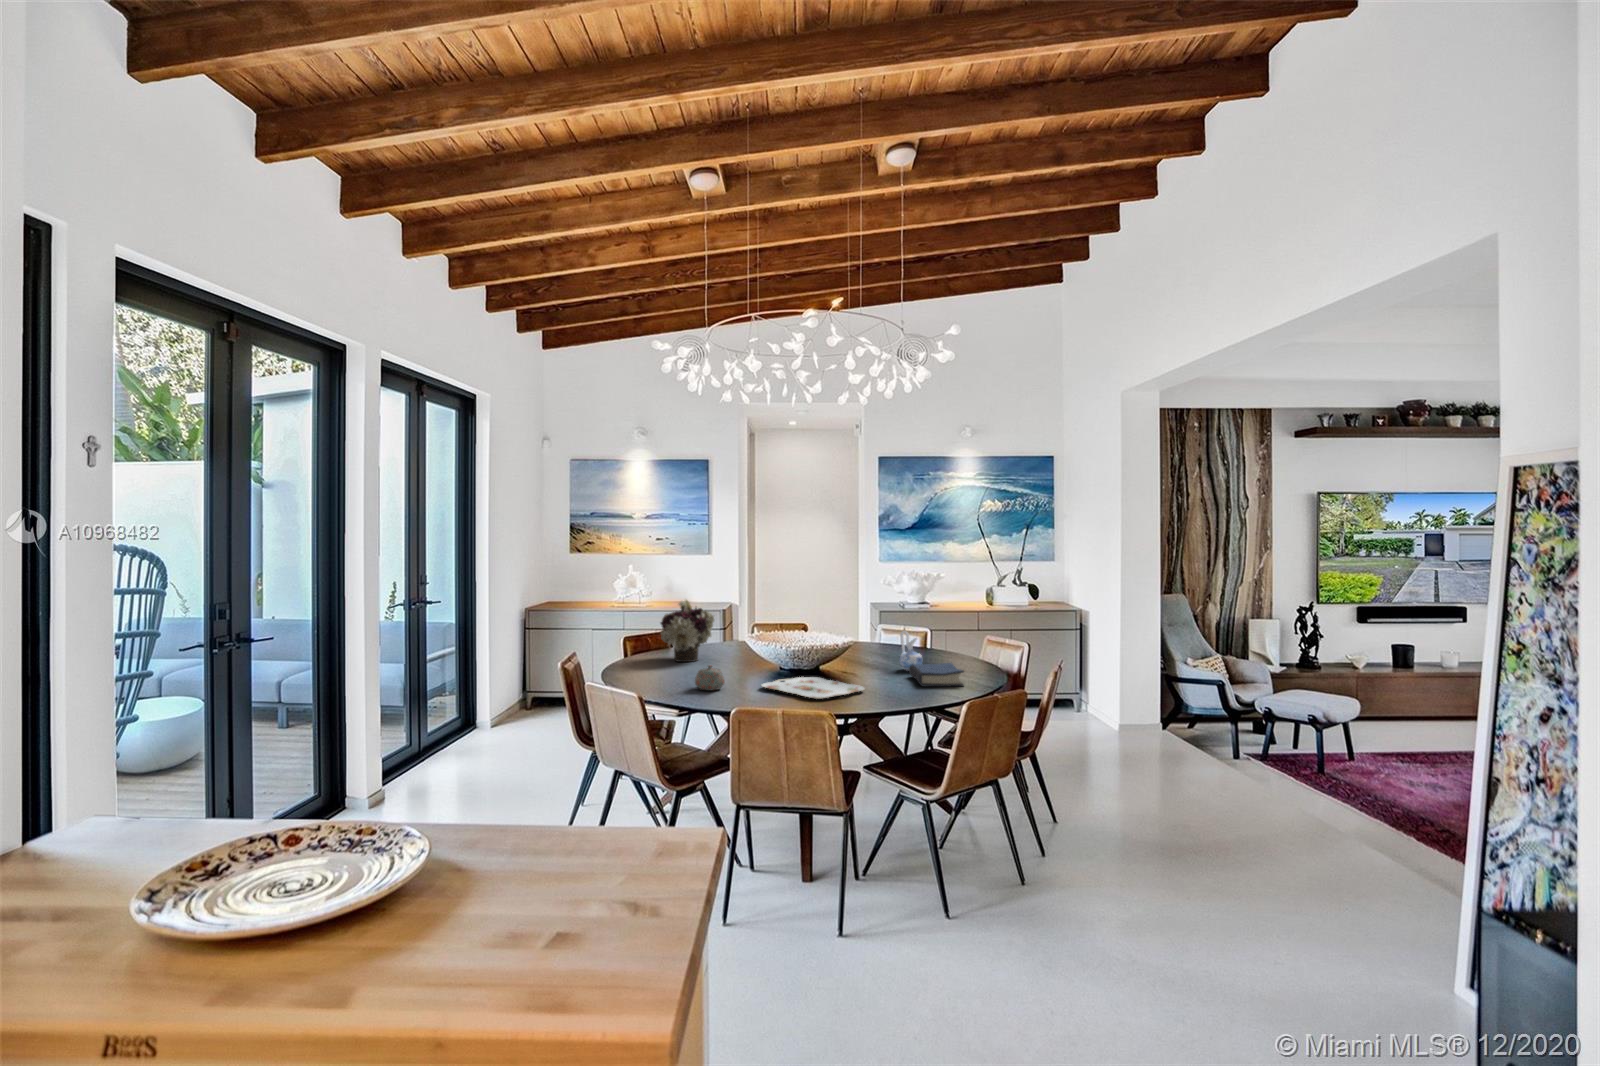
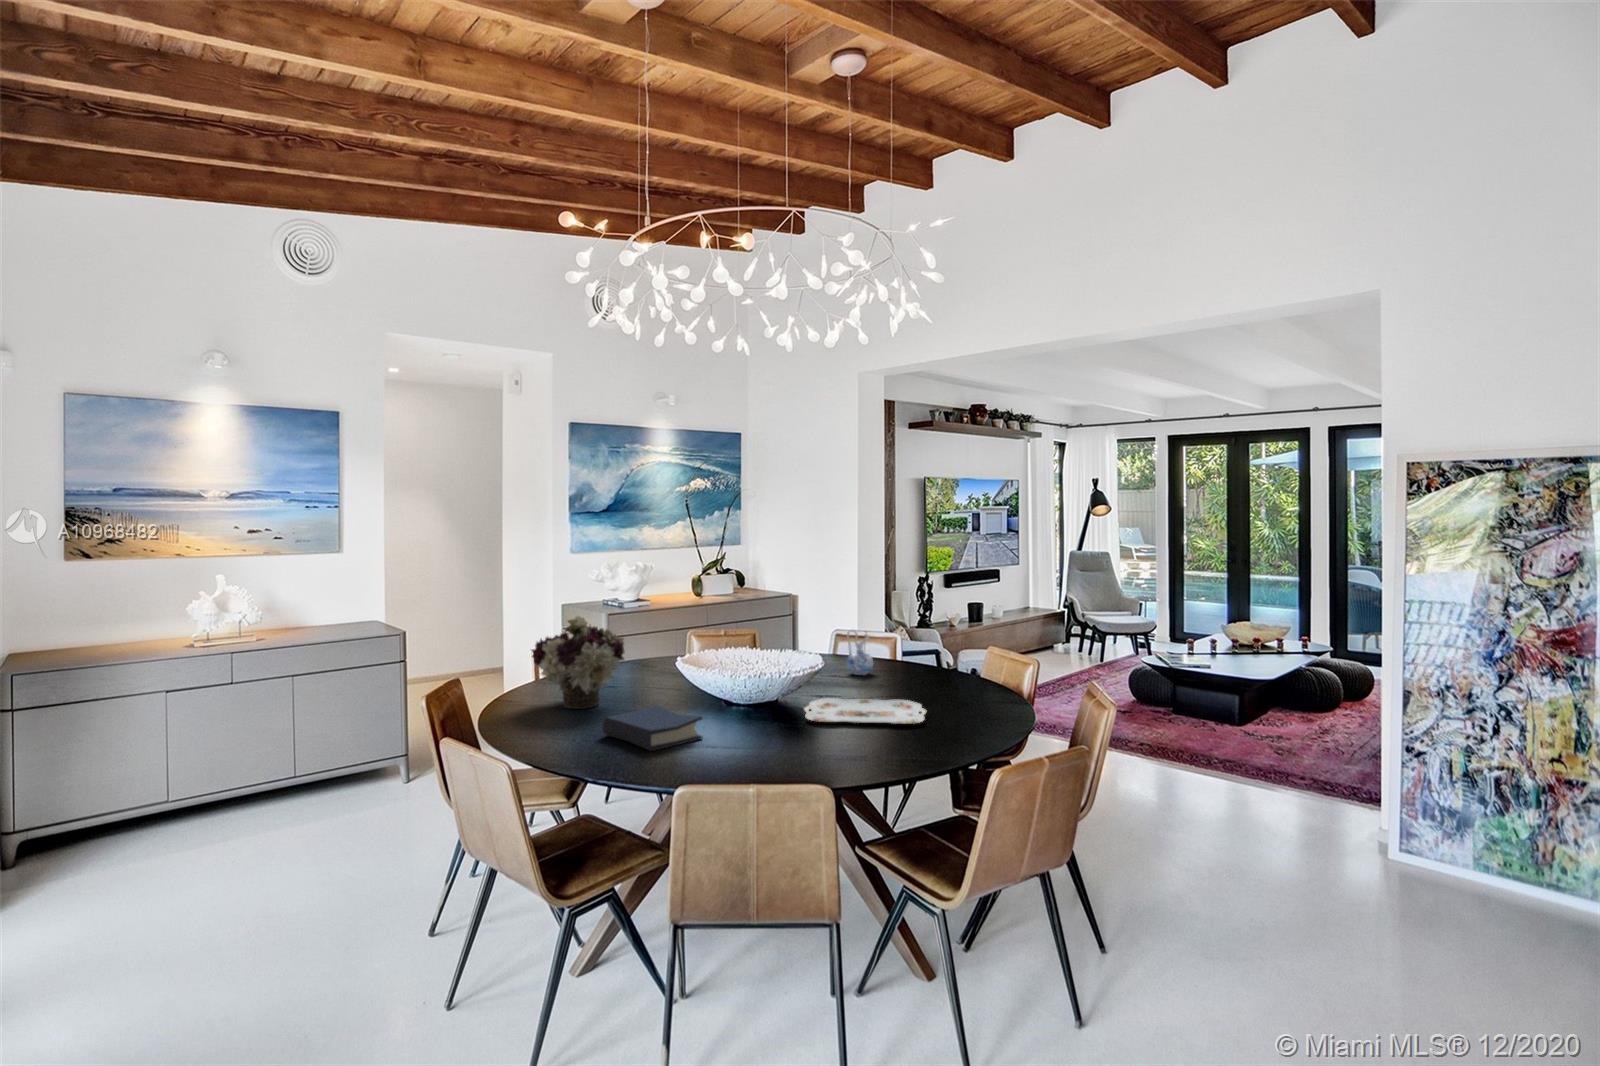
hardback book: present [909,663,964,686] -> present [603,705,703,751]
teapot: present [695,665,725,690] -> none [731,704,793,741]

